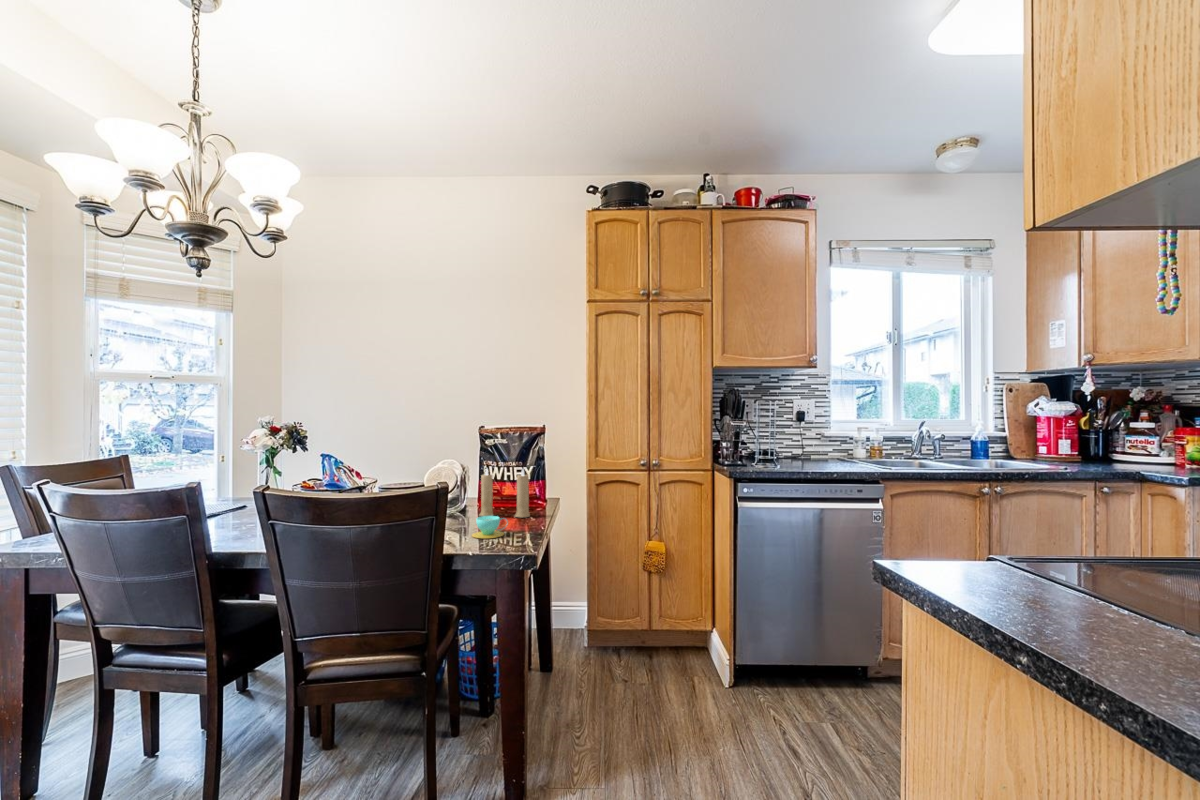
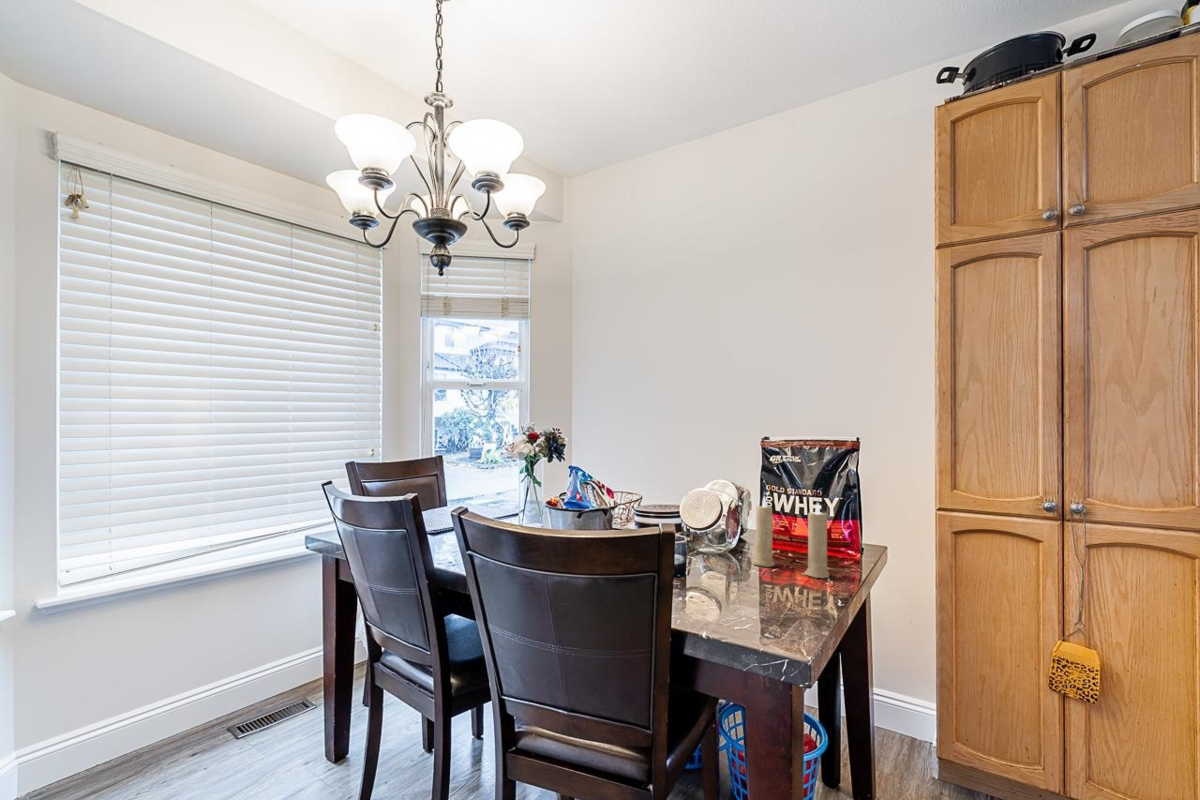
teacup: present [472,516,507,538] -> none [728,572,785,611]

